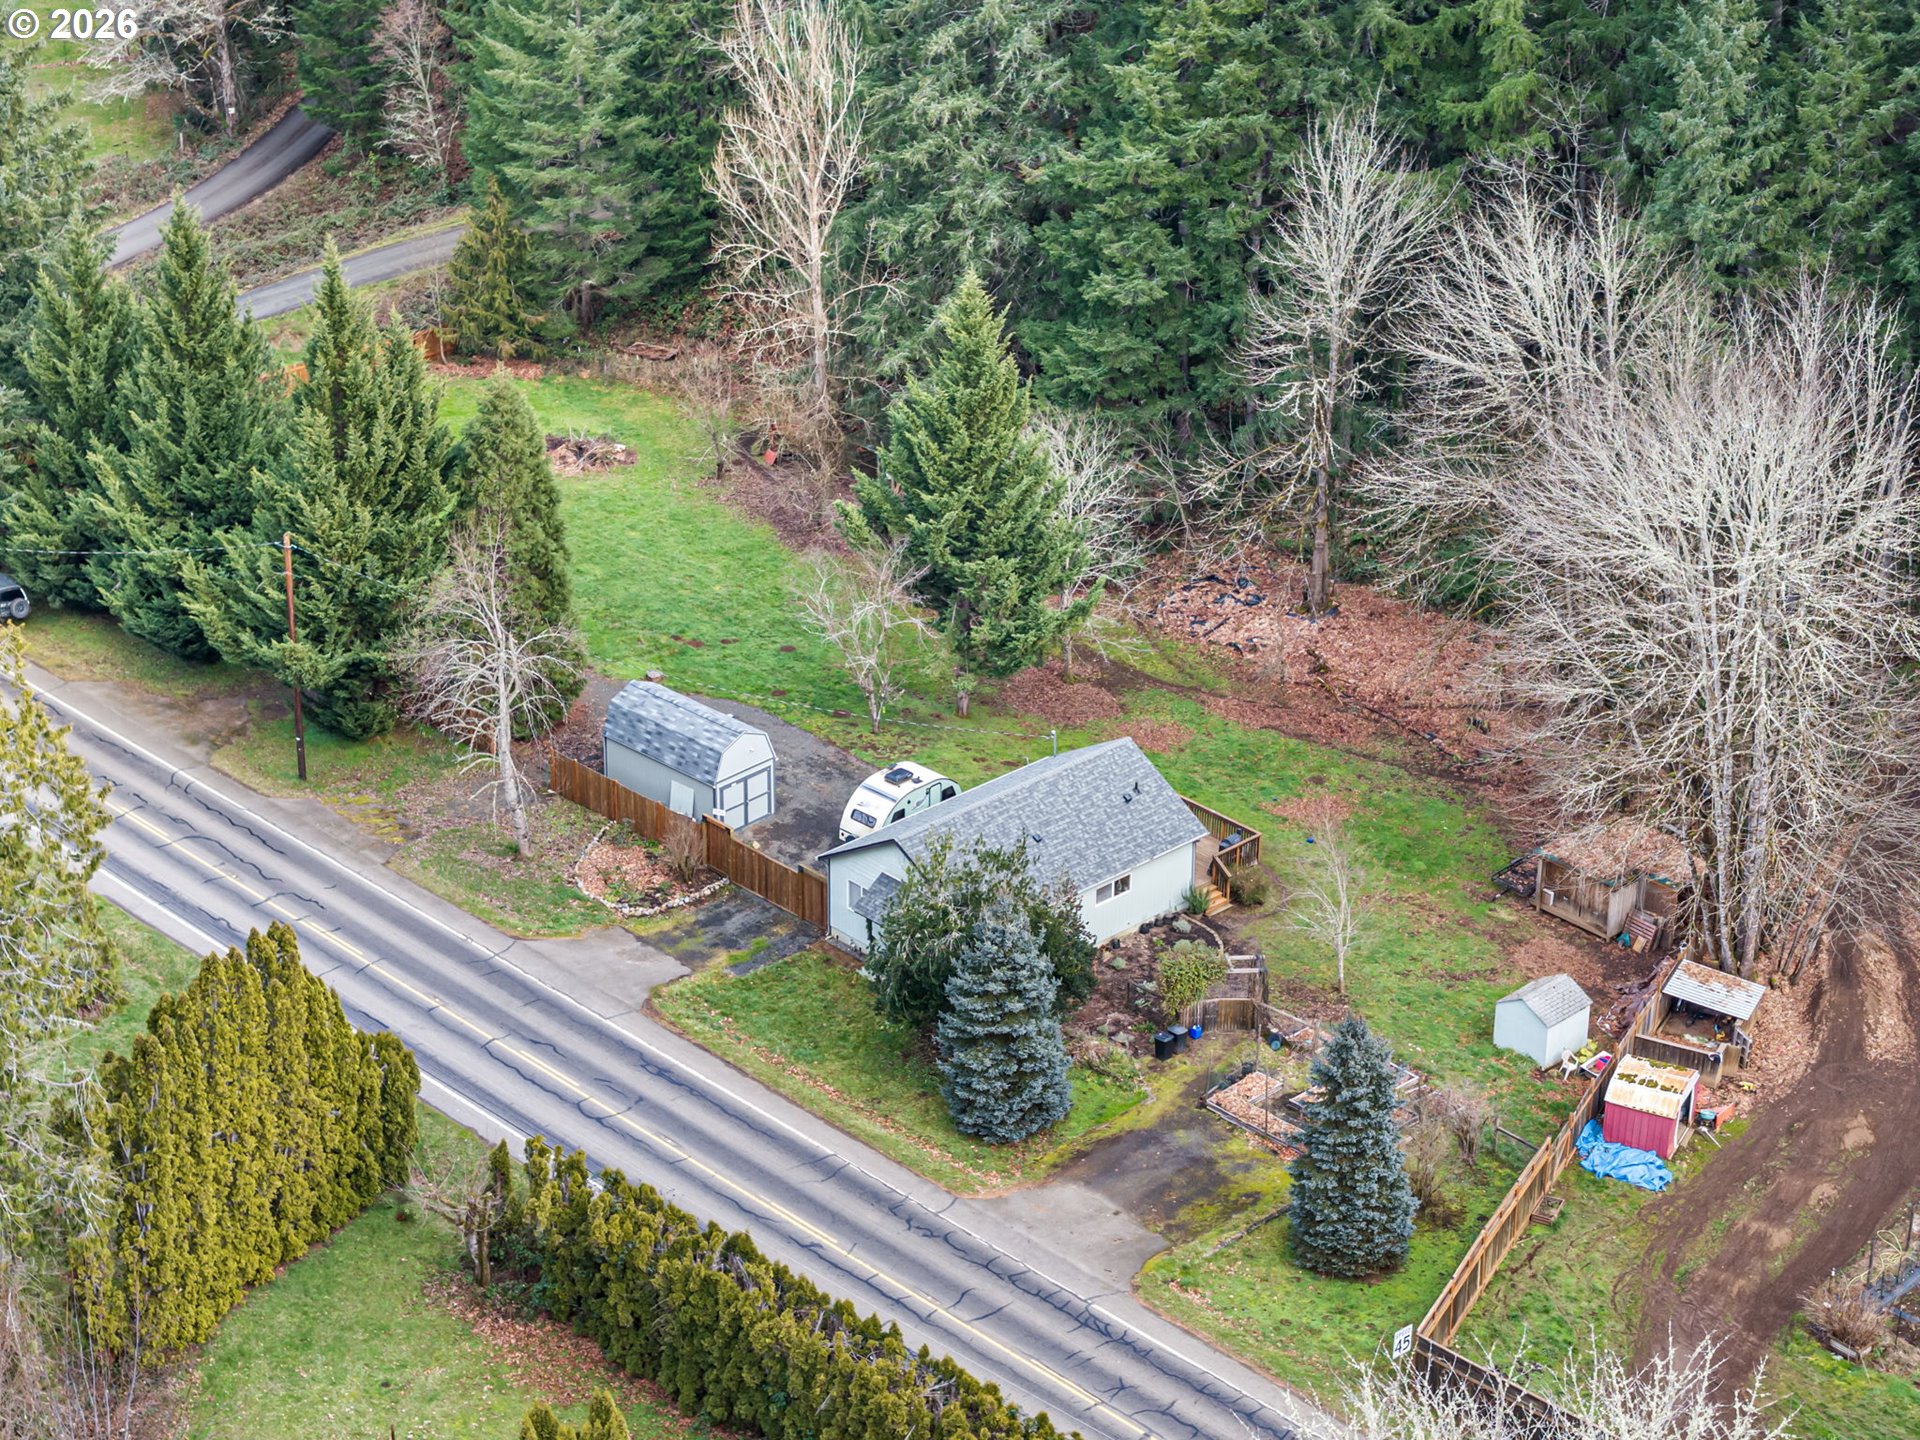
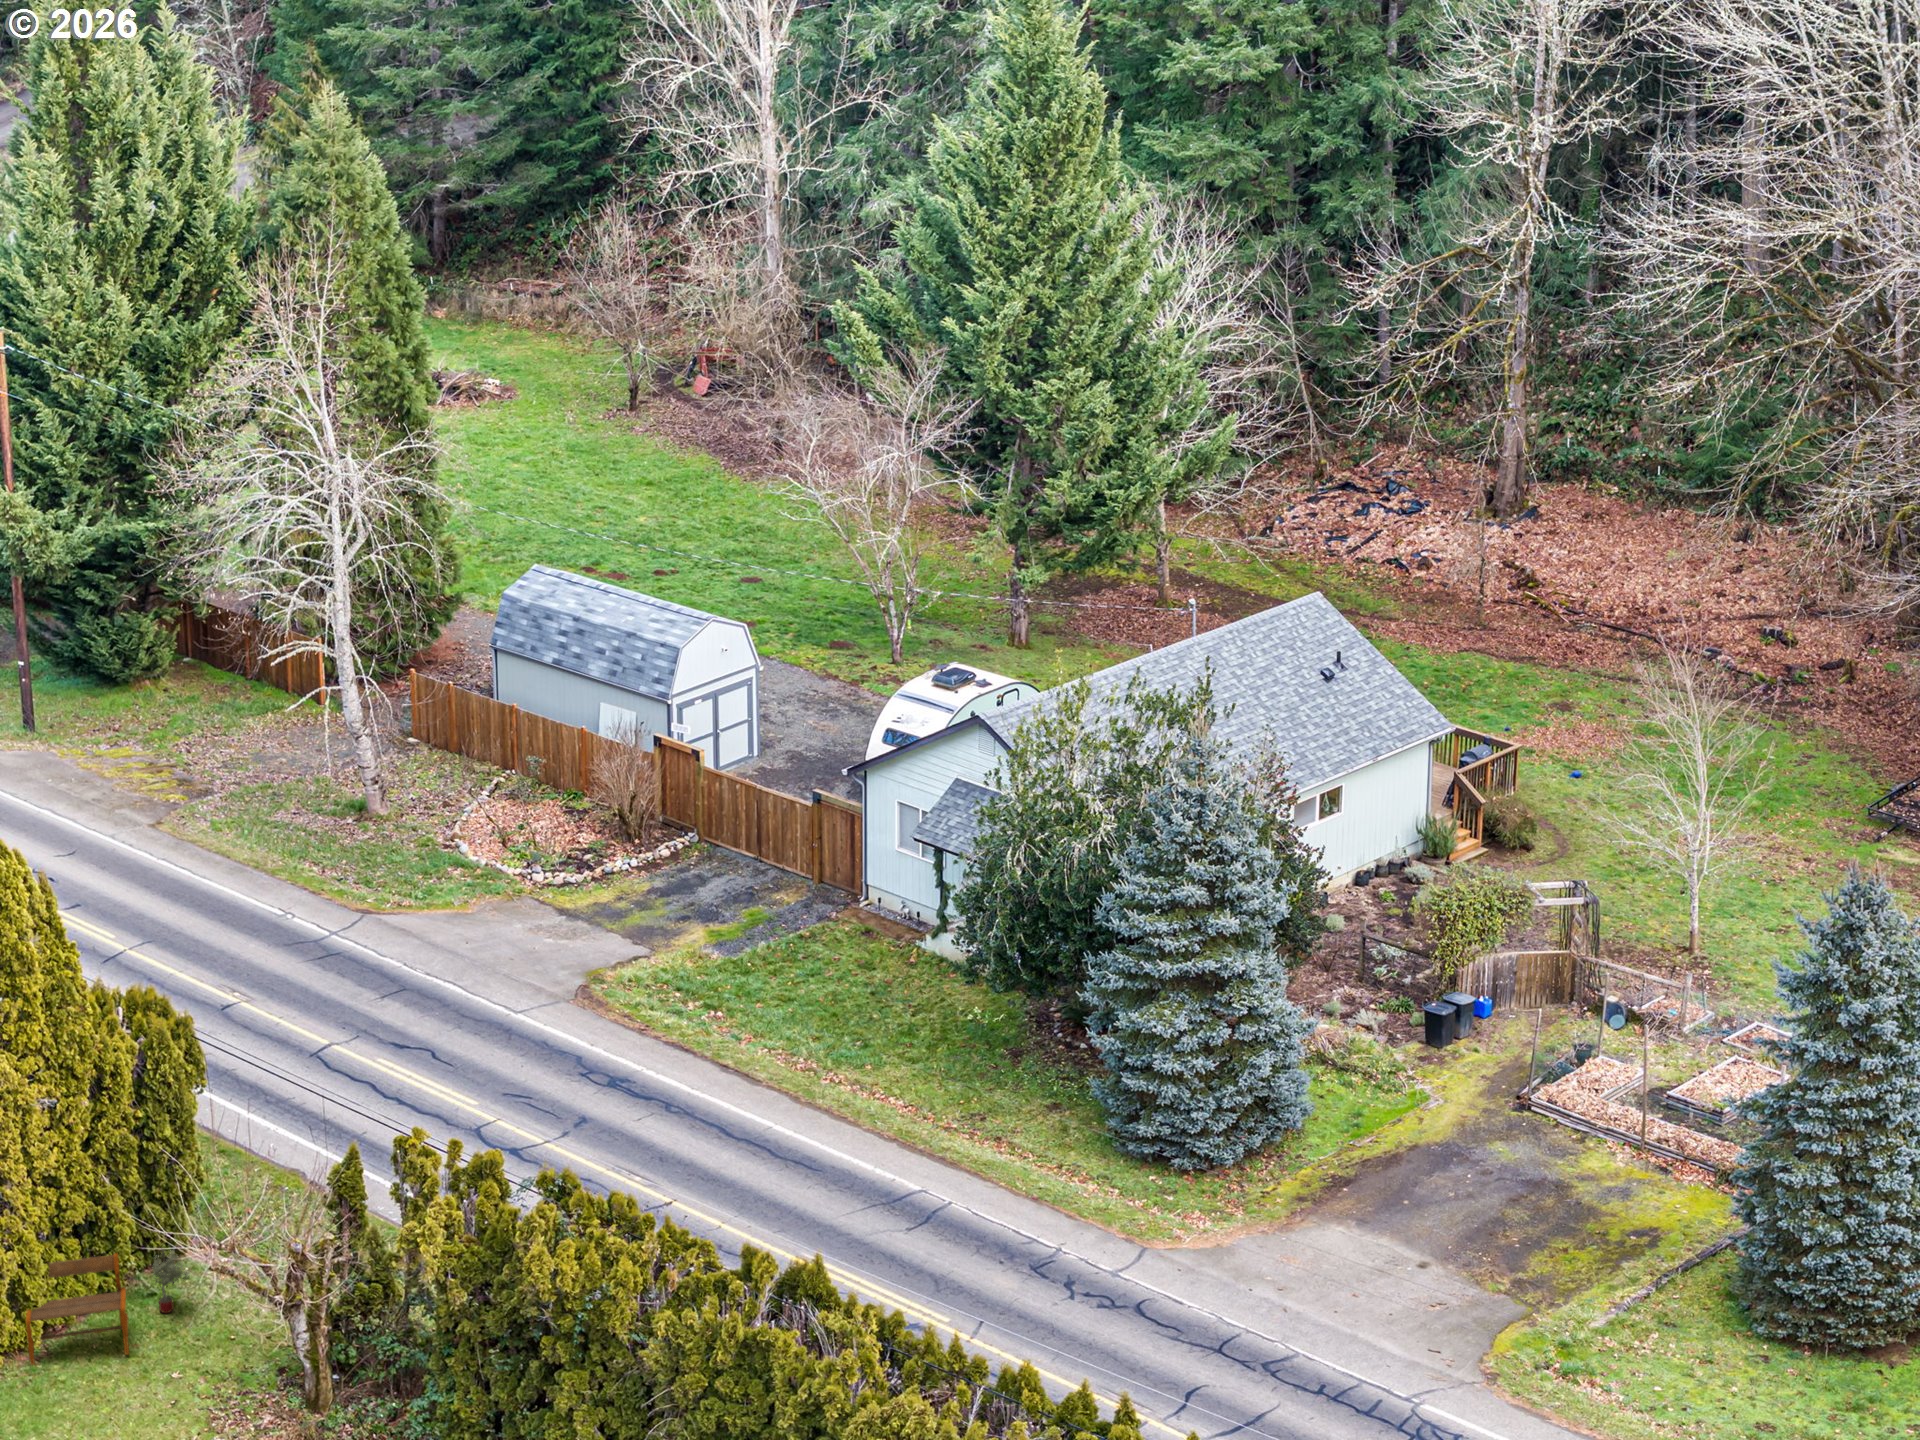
bench: none [325,1192,381,1254] -> present [26,1254,129,1365]

